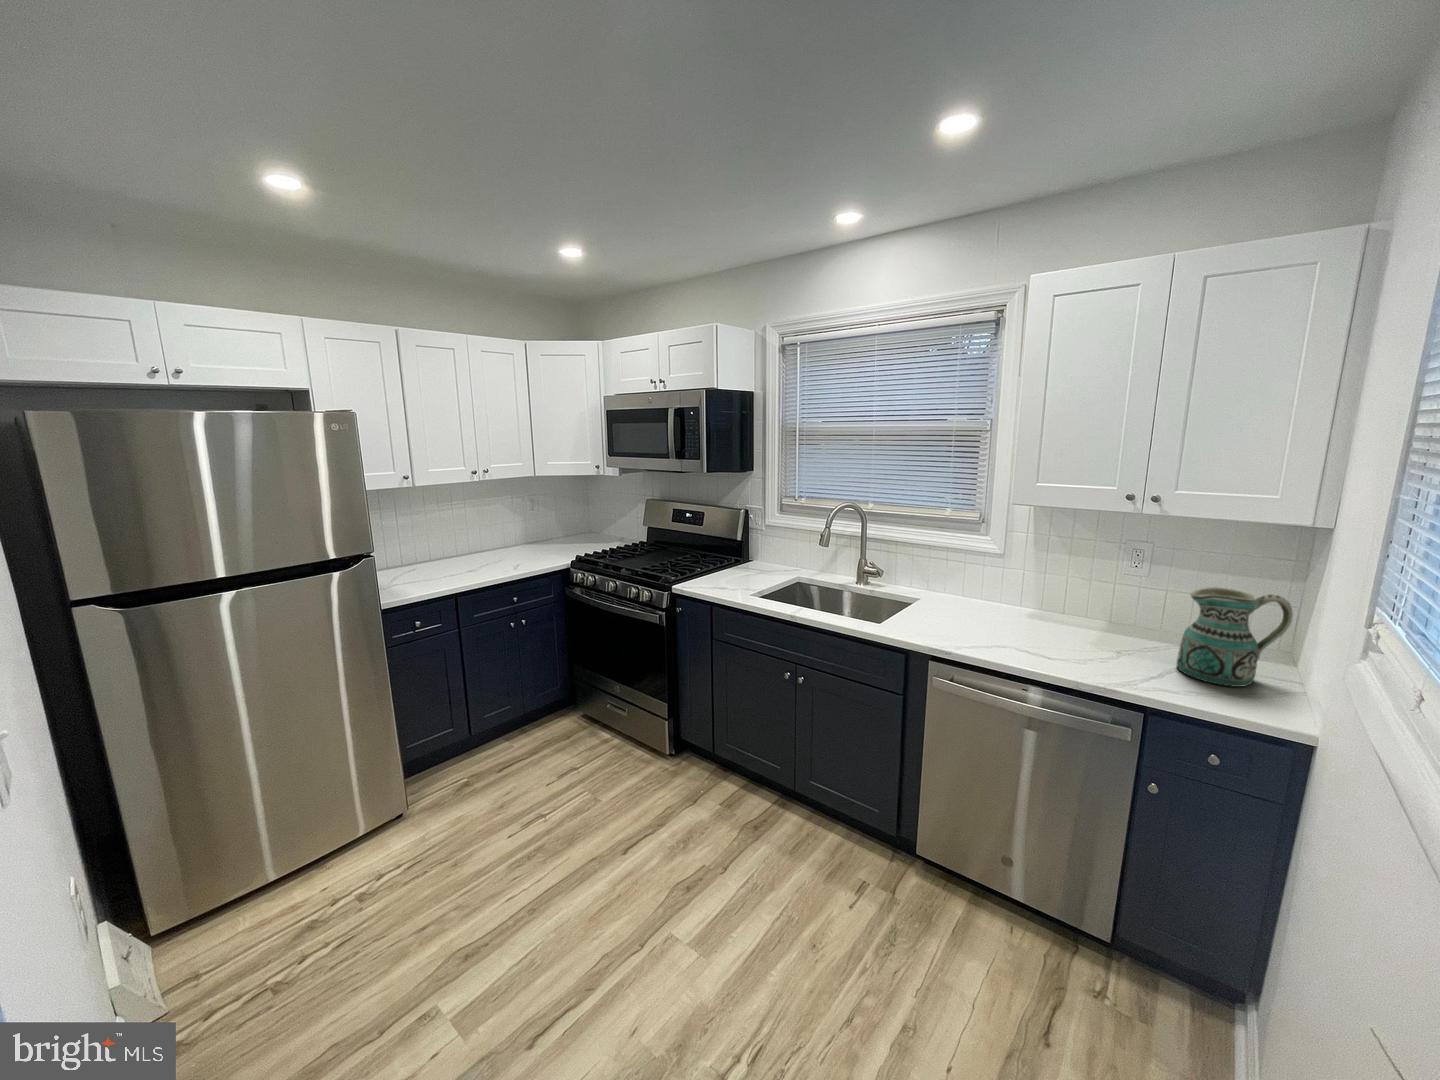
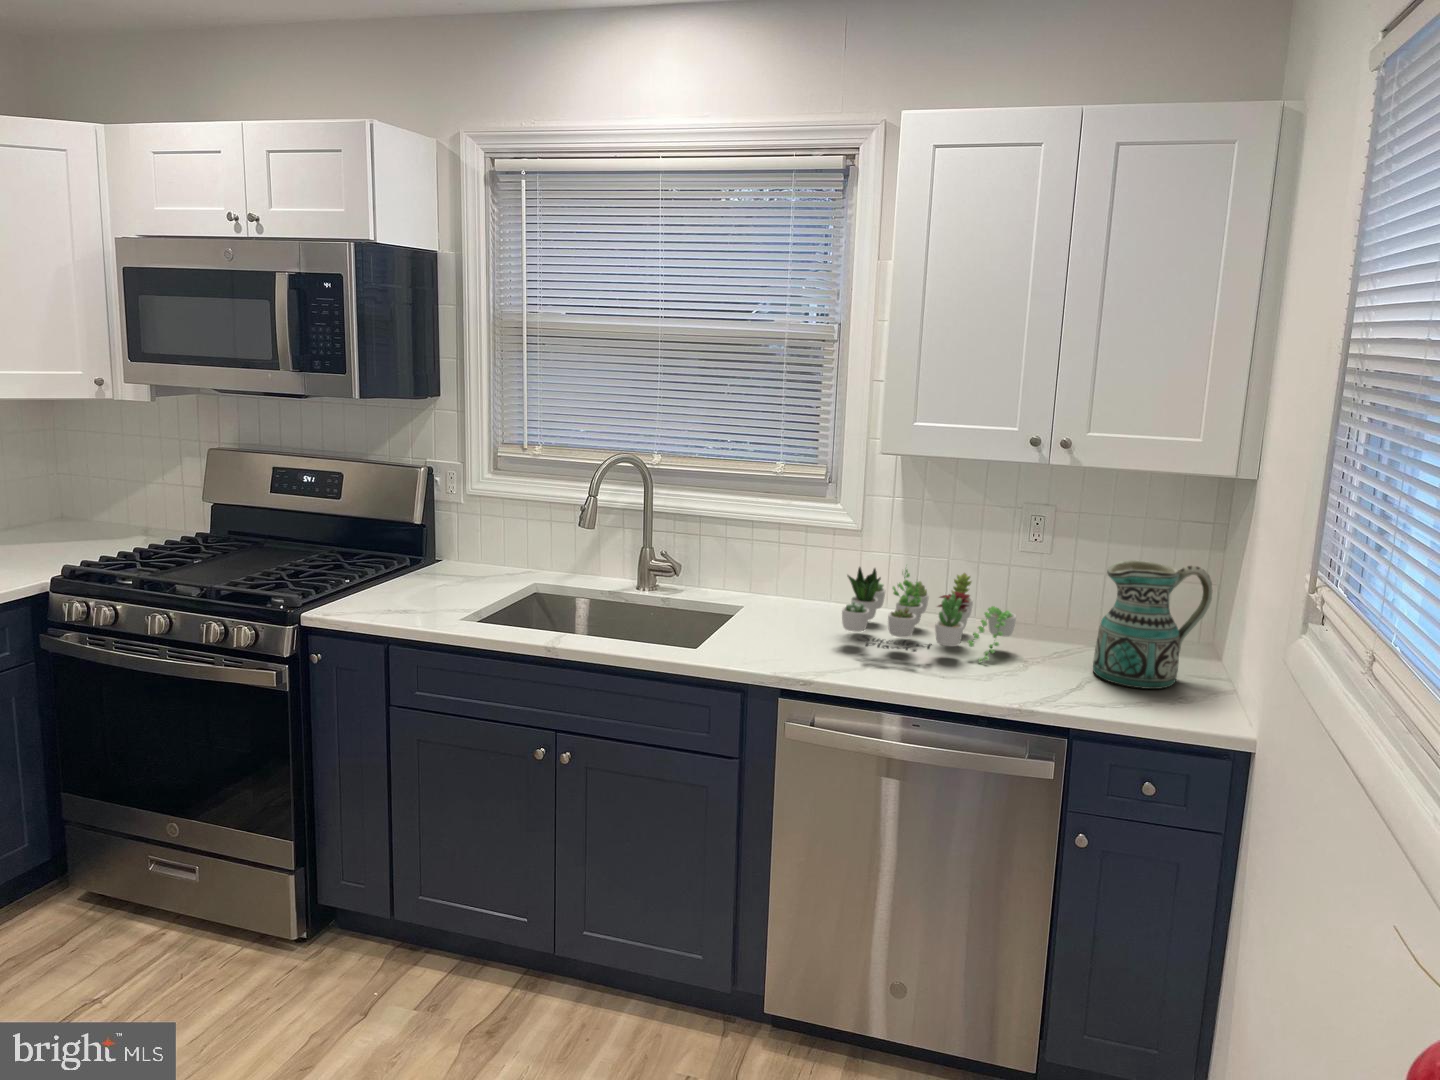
succulent plant: none [977,579,1114,651] -> present [842,567,1016,662]

